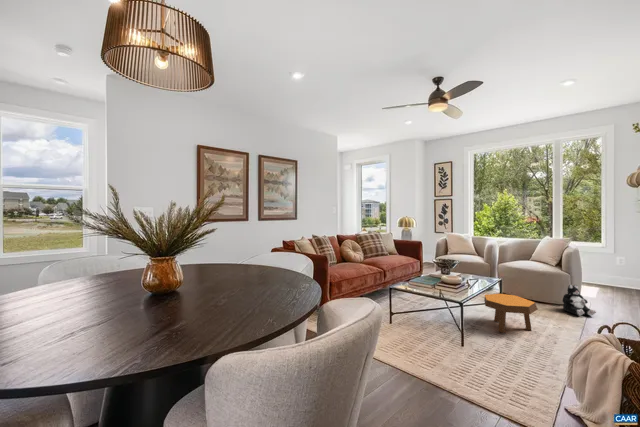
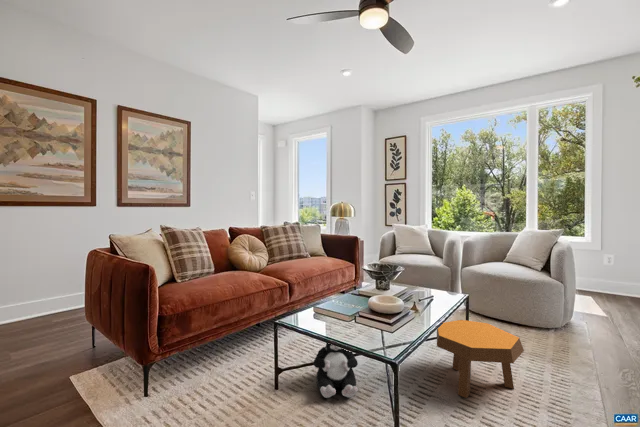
plush toy: present [563,285,596,315] -> present [313,343,358,398]

